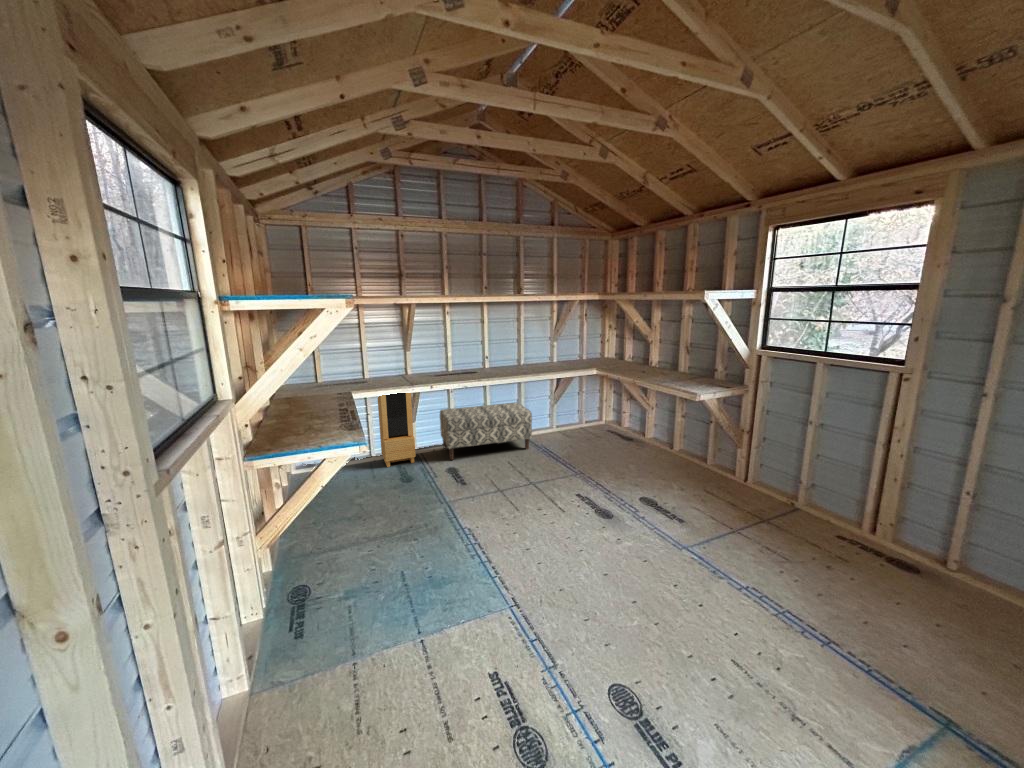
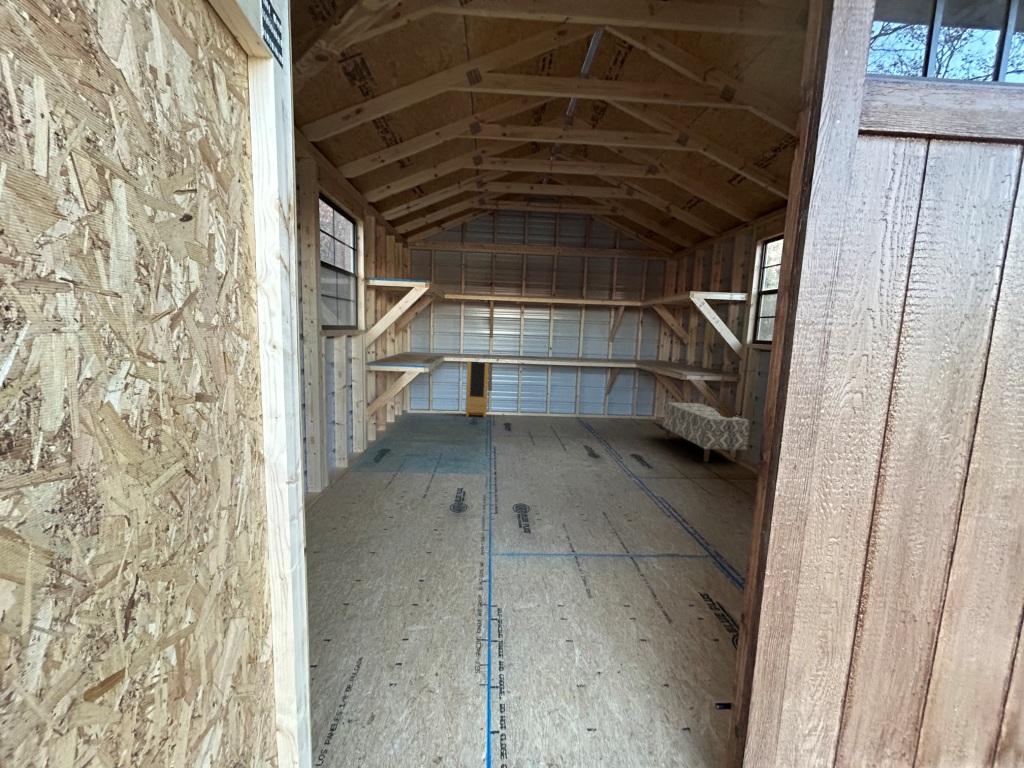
bench: present [440,403,532,460] -> present [663,402,750,462]

